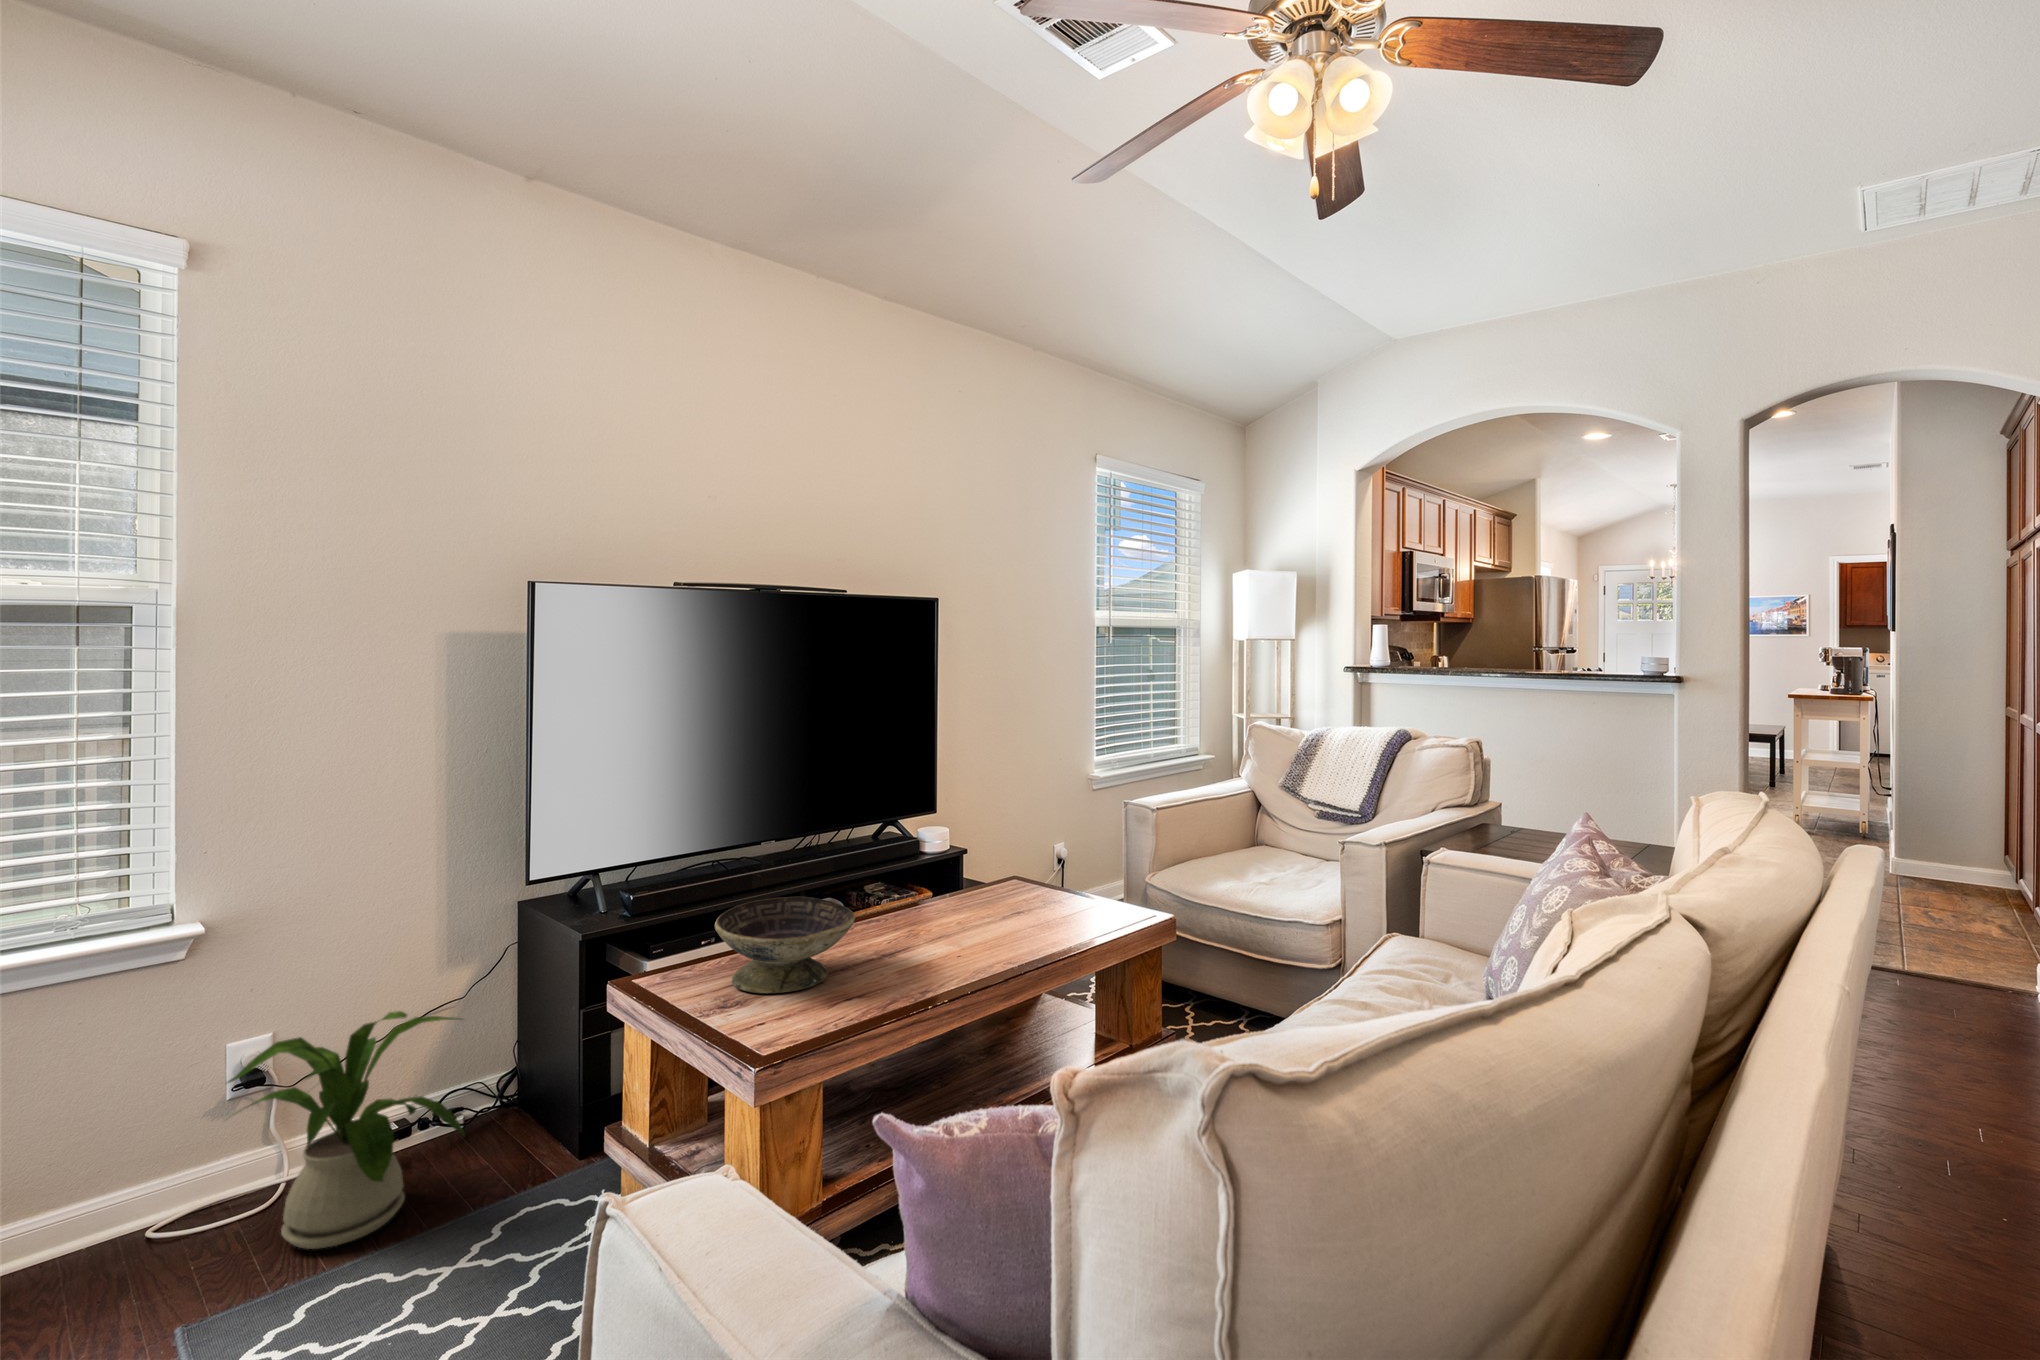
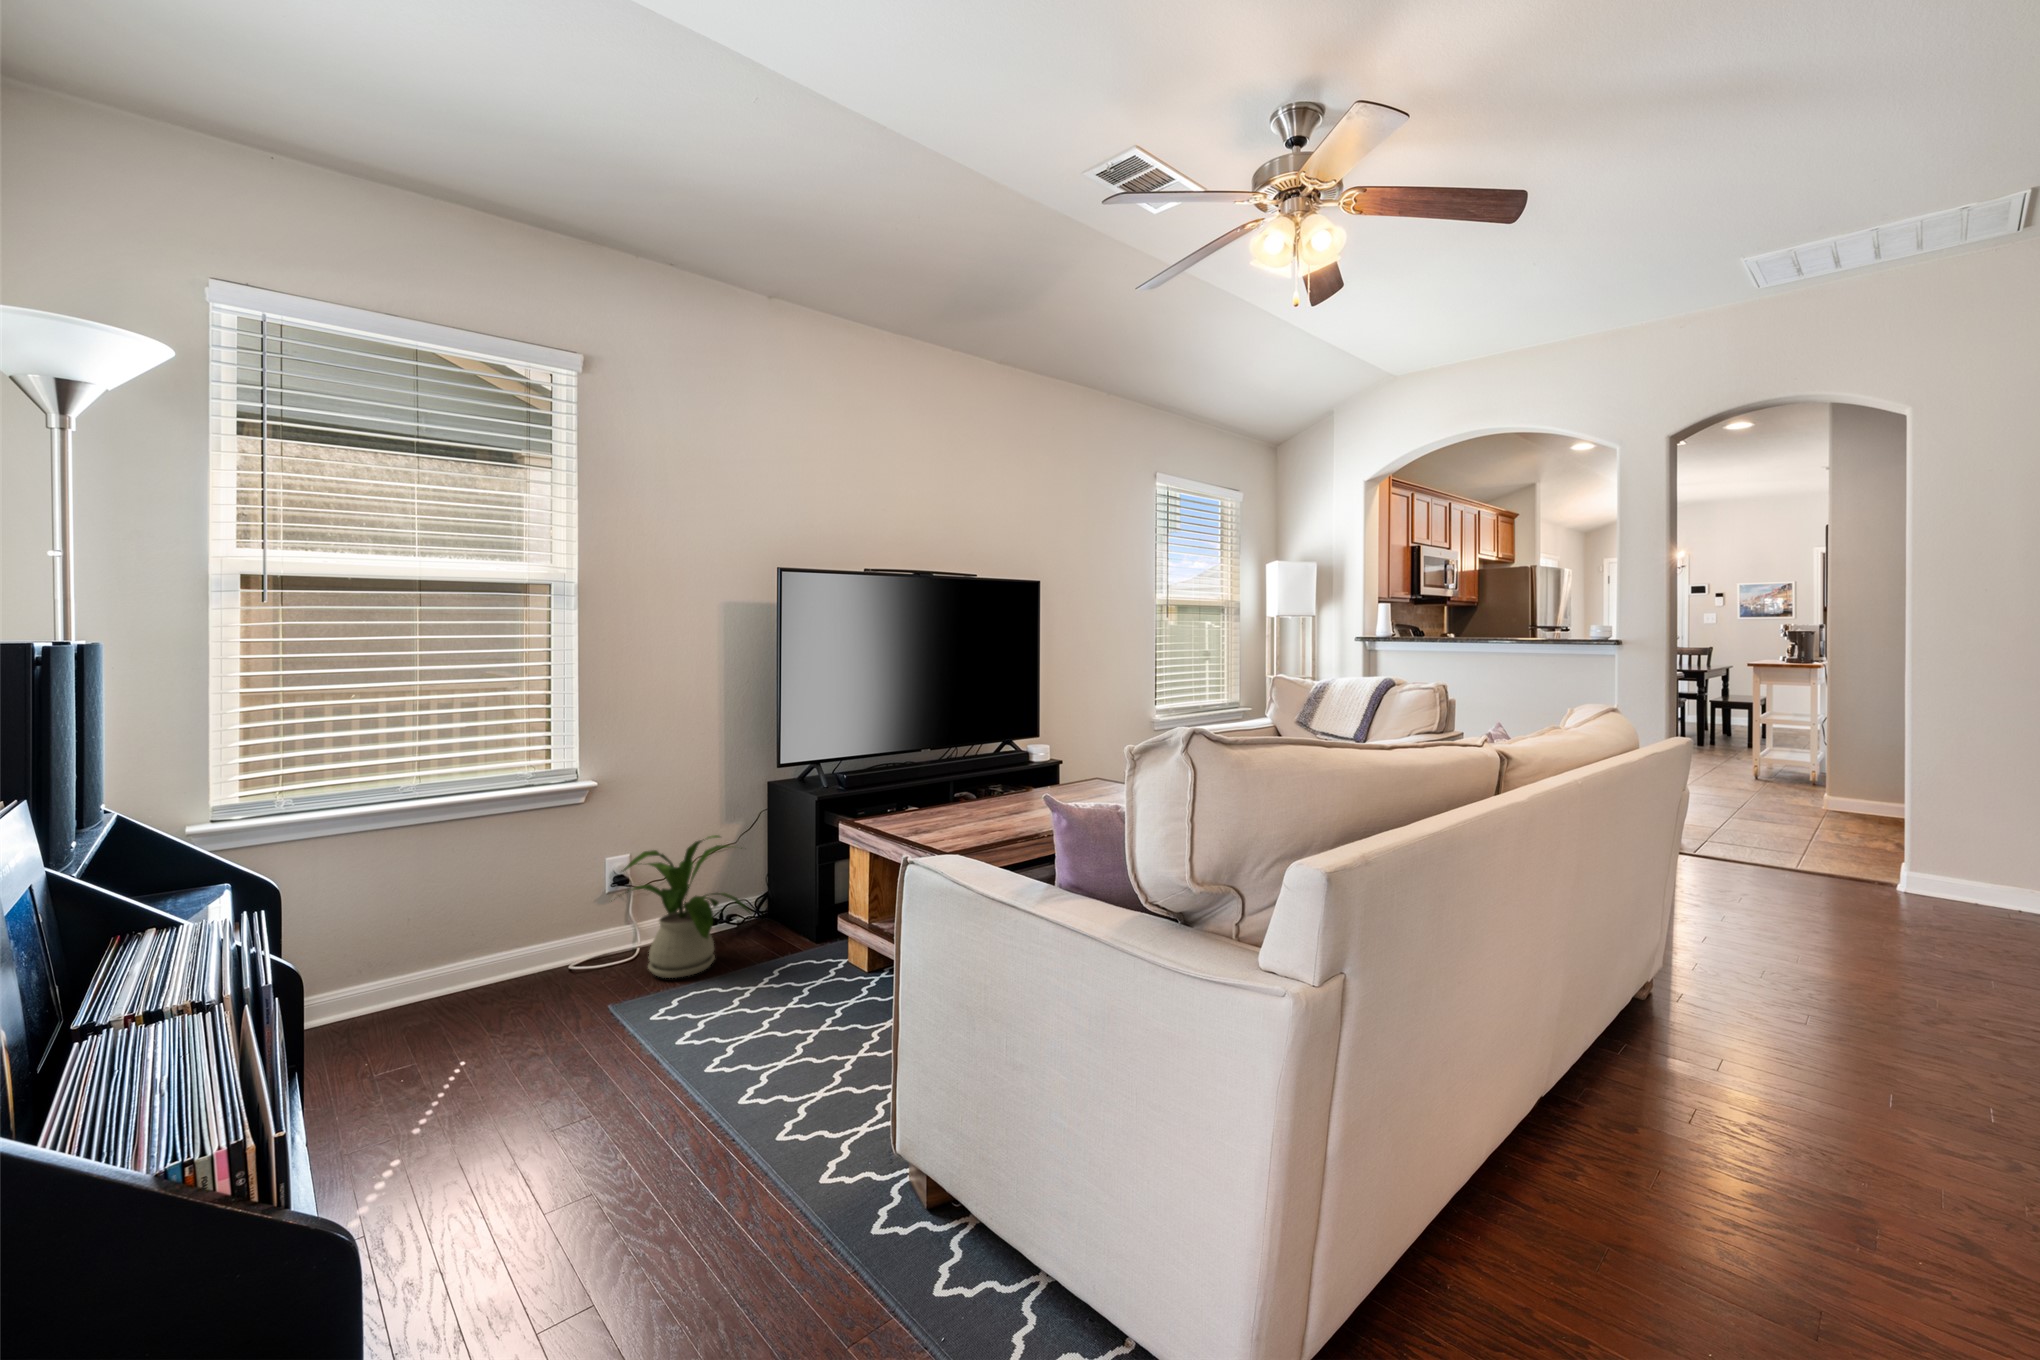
decorative bowl: present [715,897,855,993] -> none [909,772,996,825]

